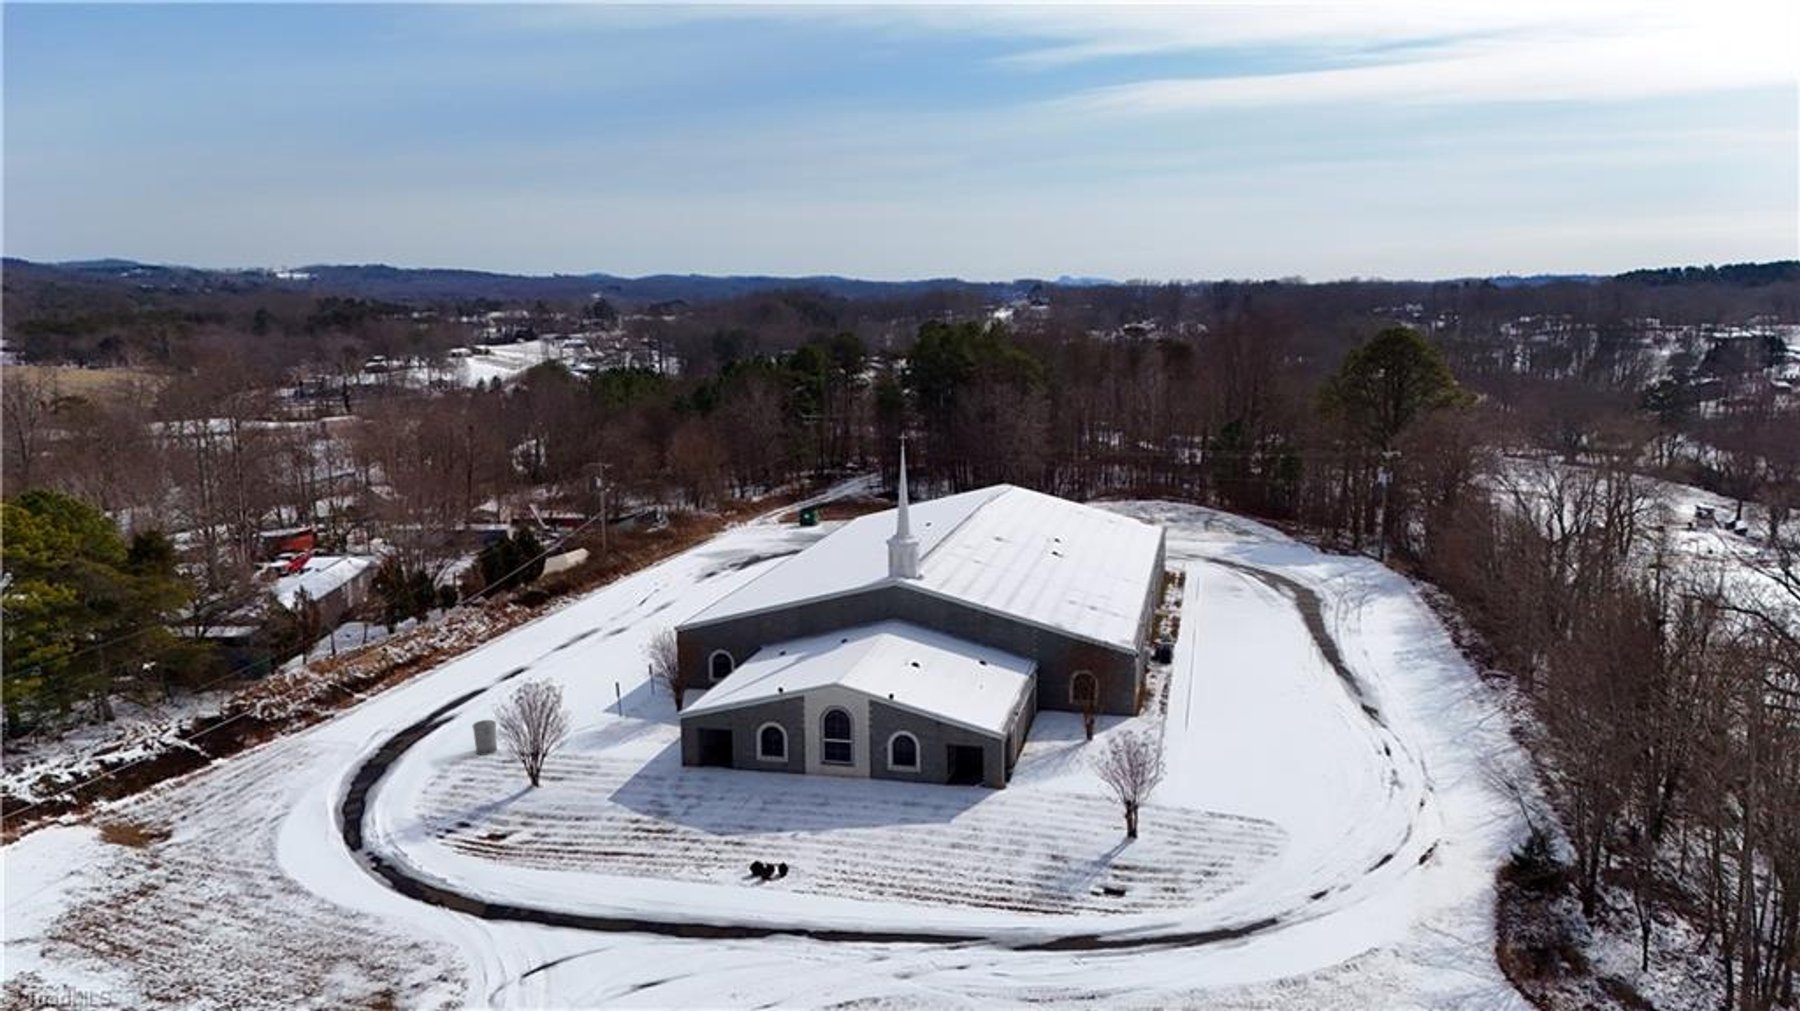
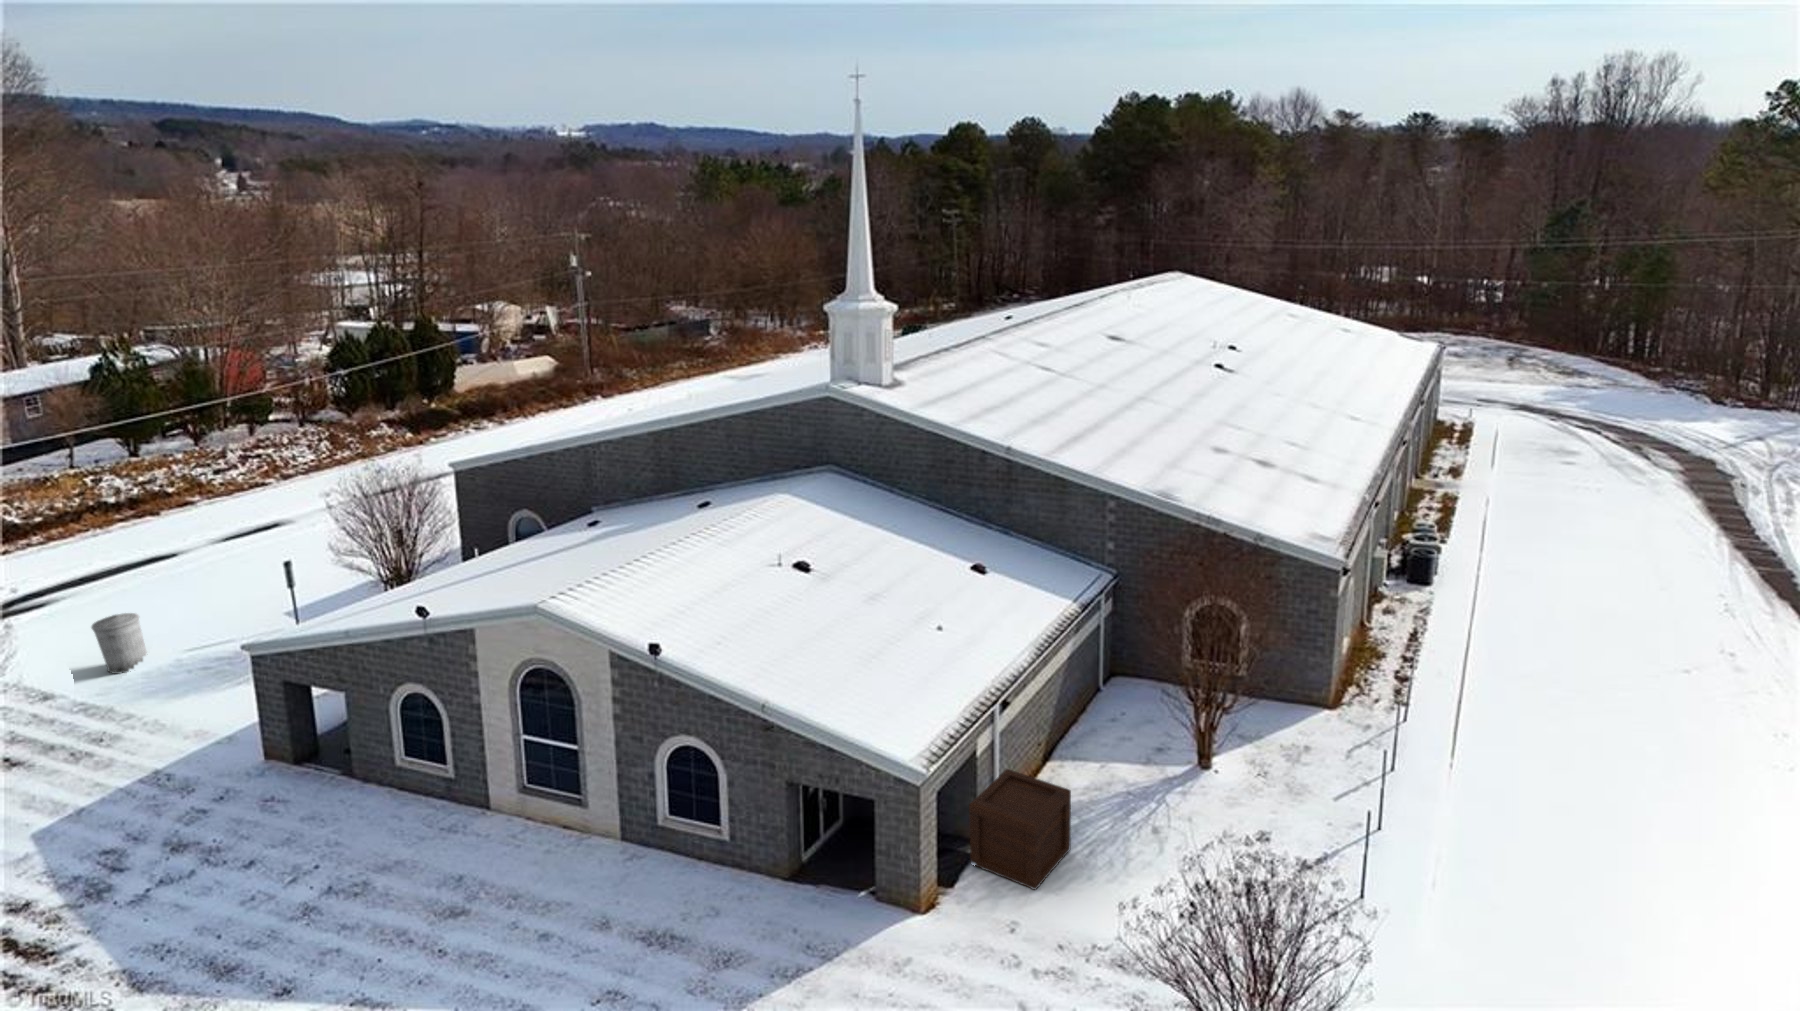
wooden crate: none [1010,741,1047,784] -> present [969,769,1071,889]

